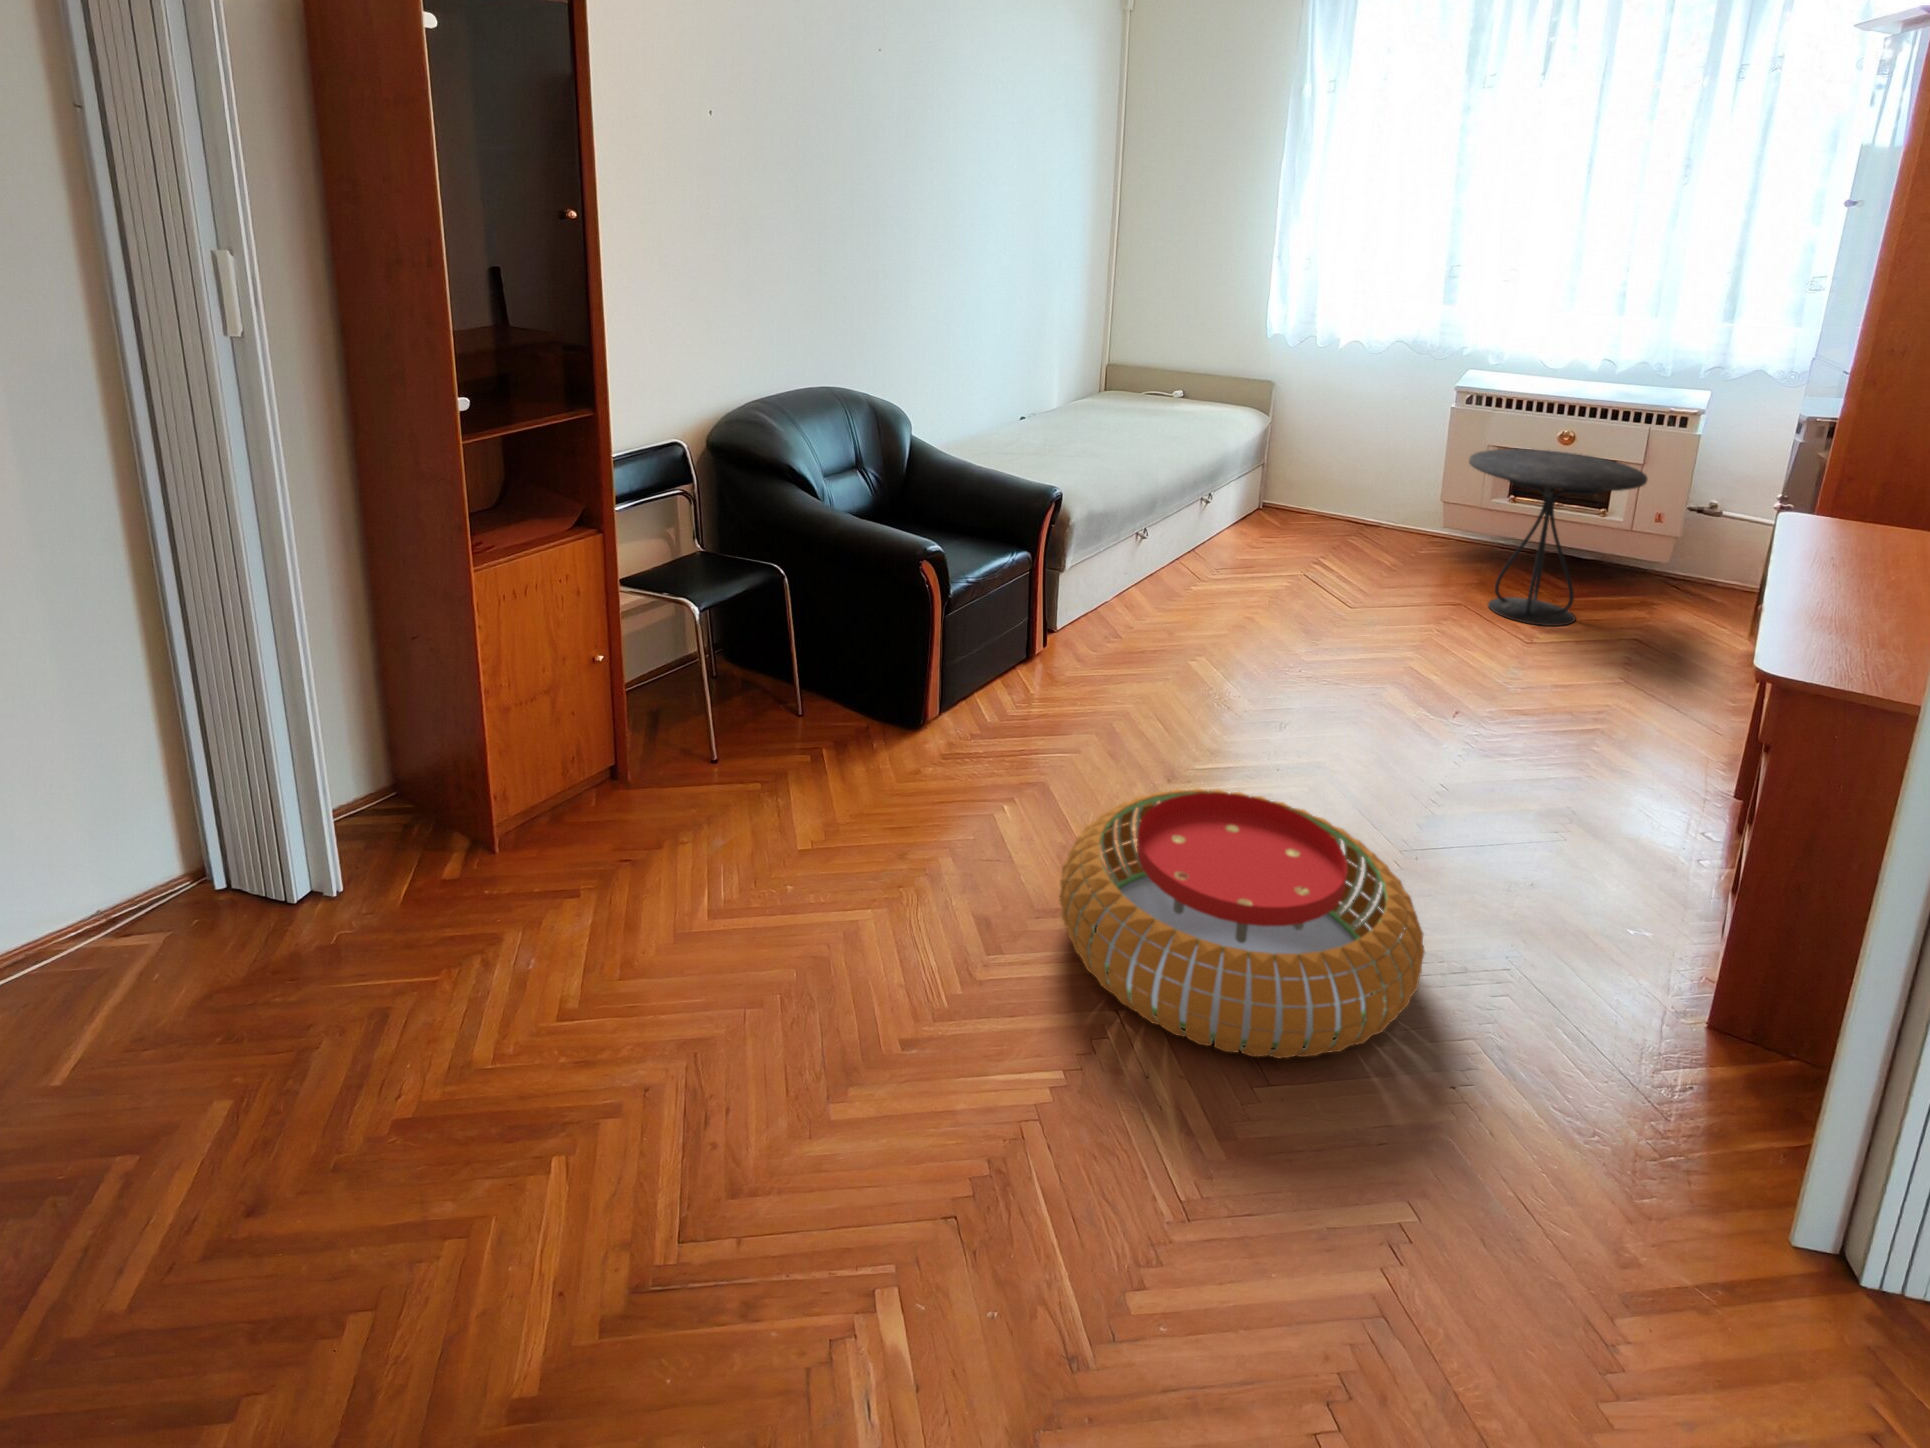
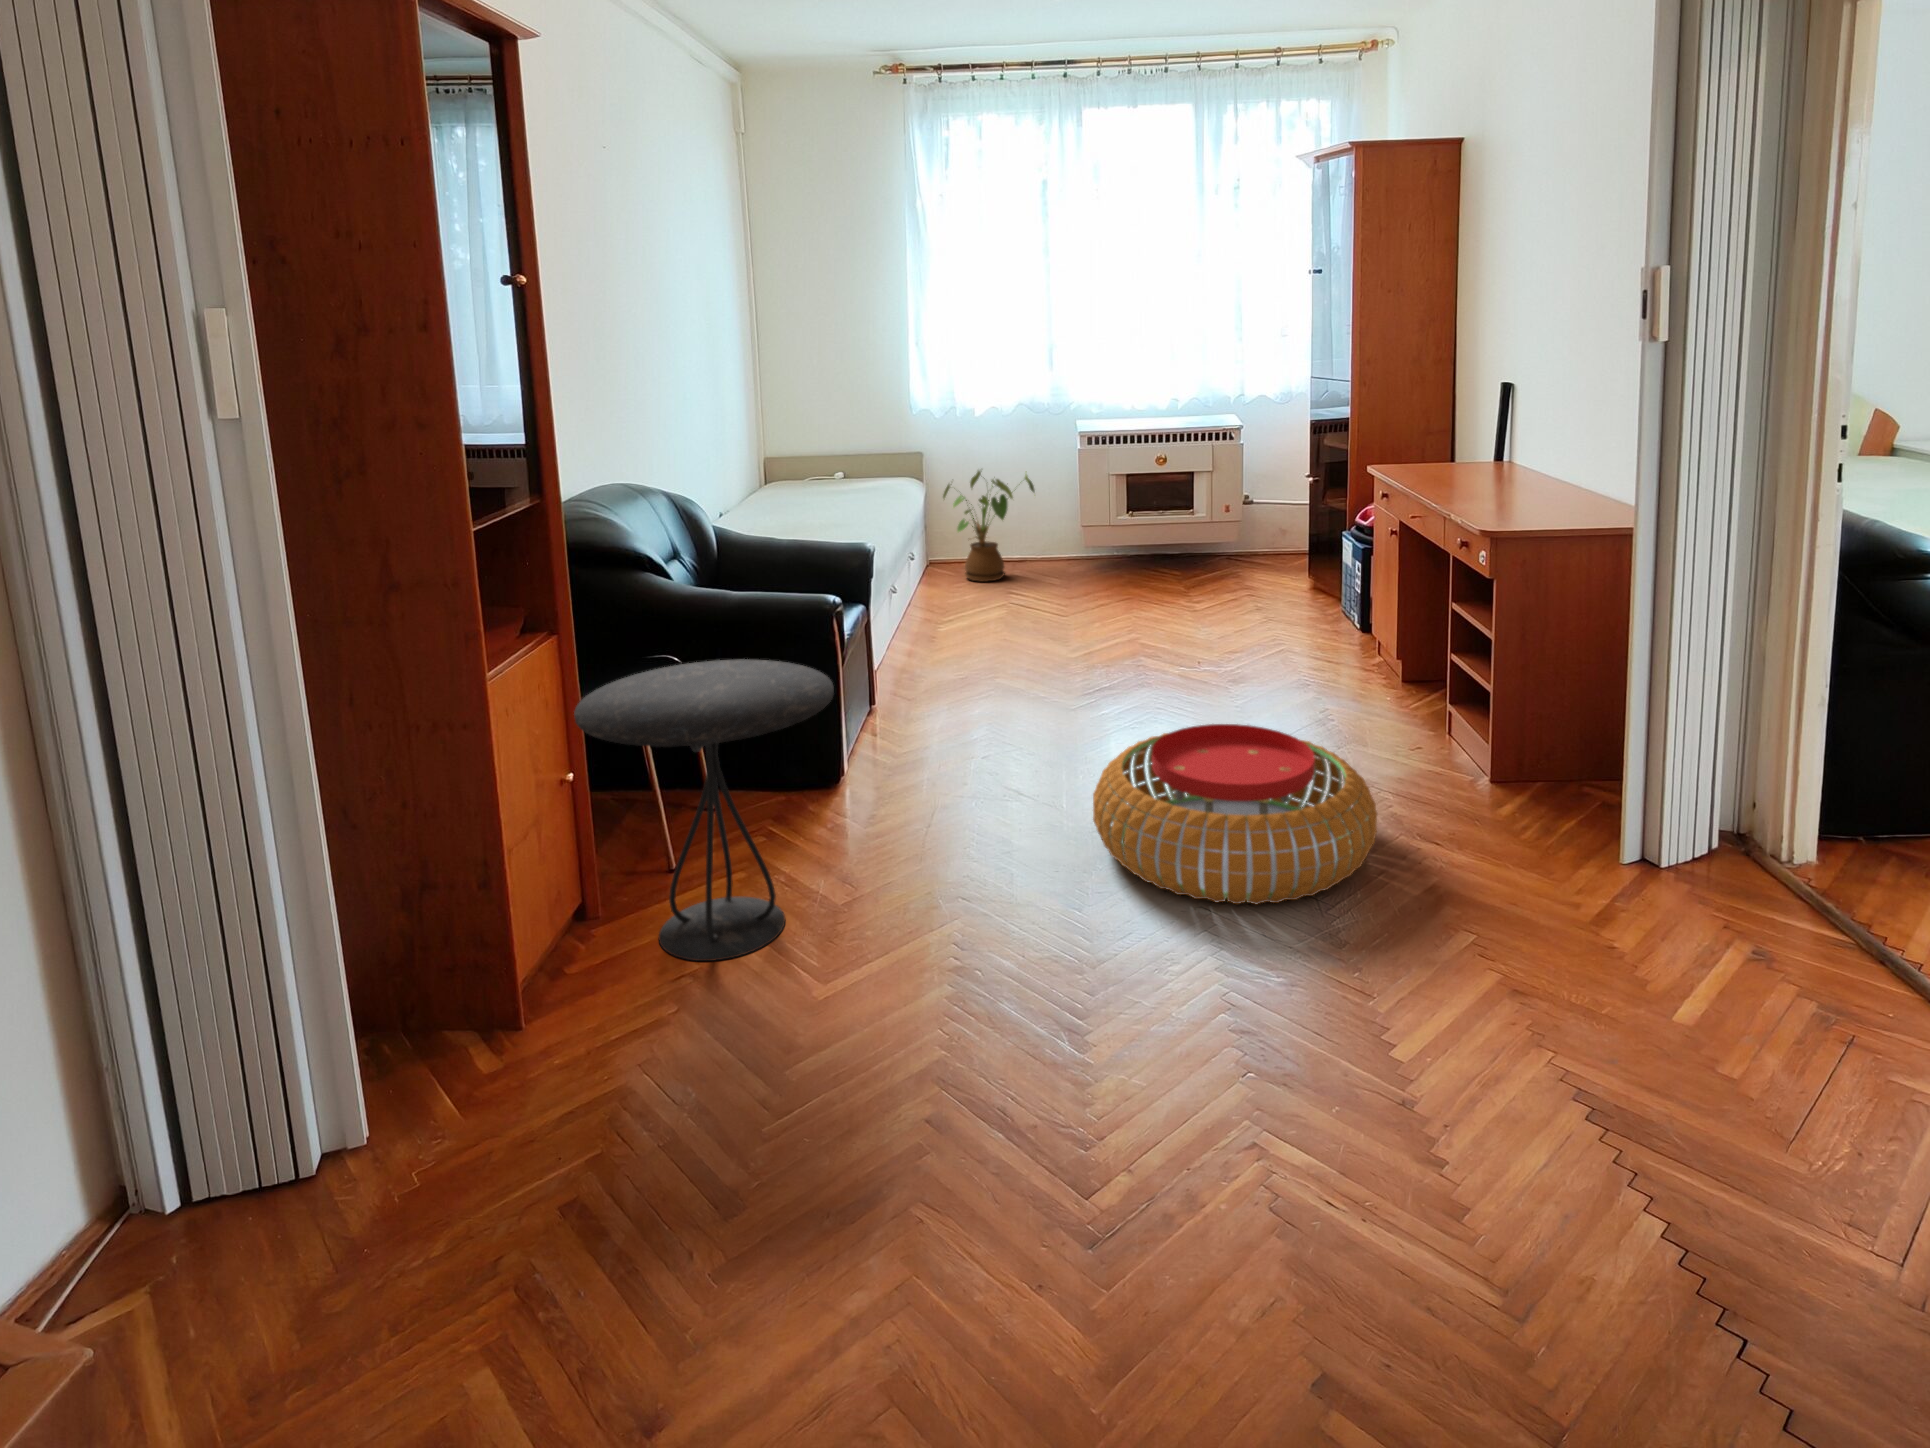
house plant: none [1282,407,1398,537] -> present [943,471,1035,582]
side table: present [1469,449,1647,626] -> present [574,659,834,961]

